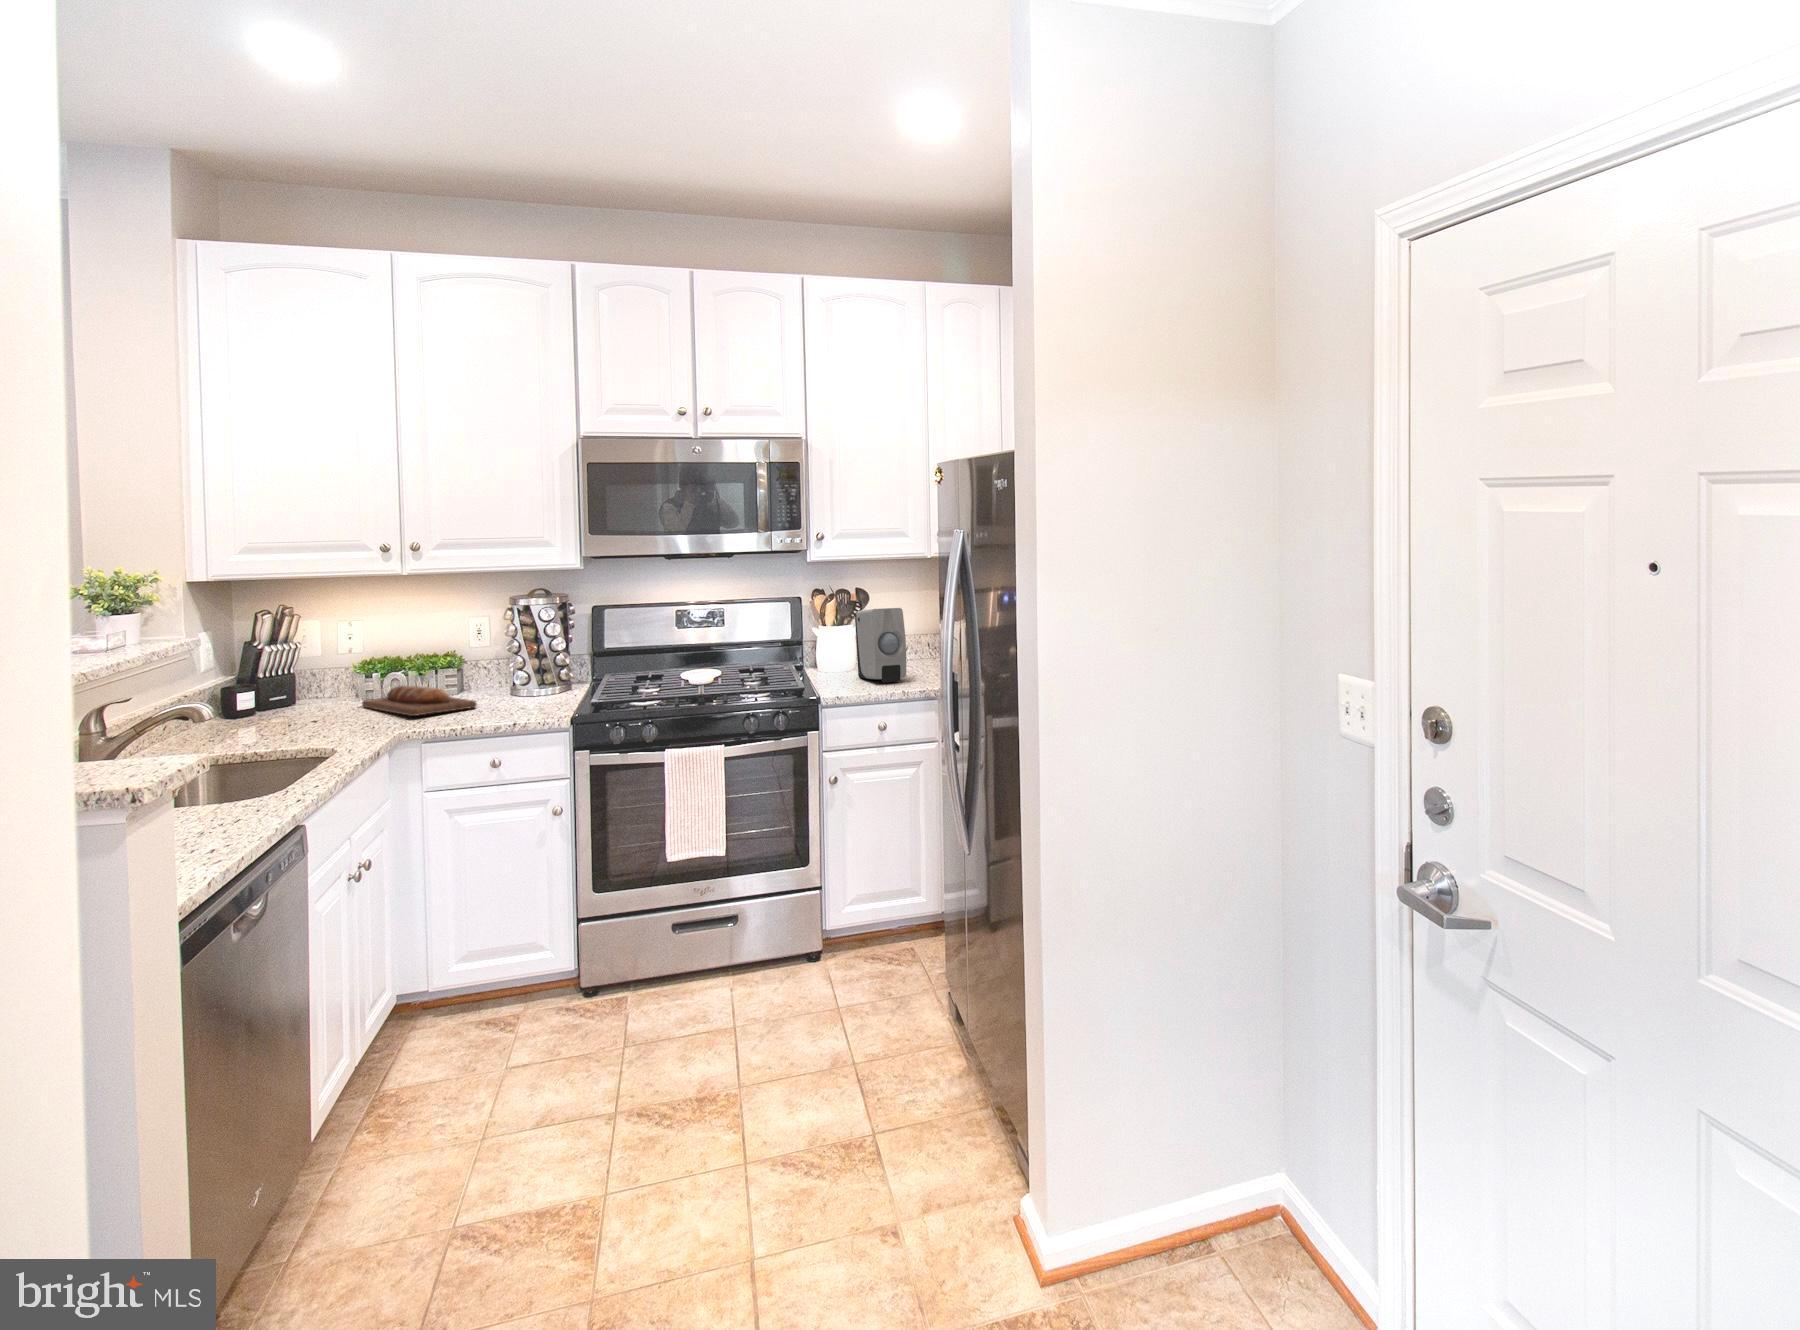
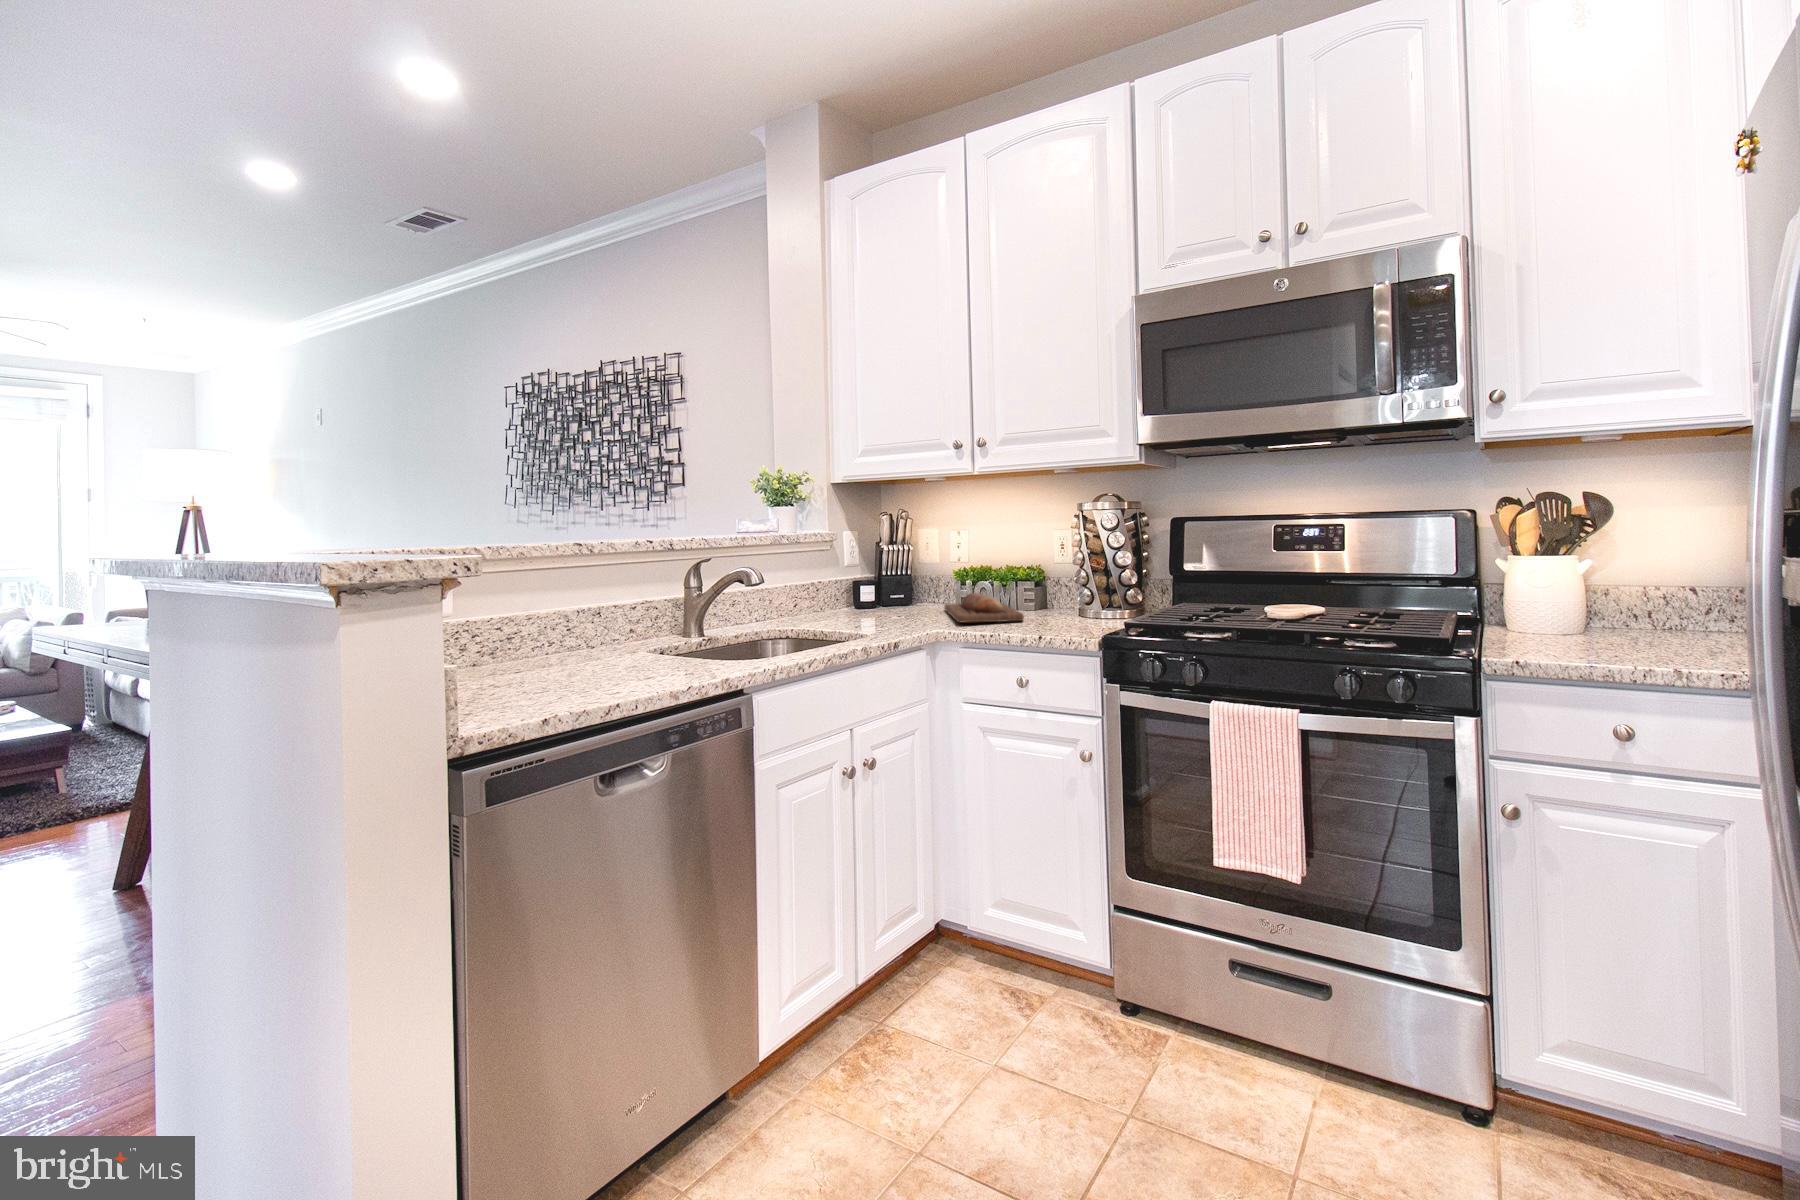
soap dispenser: present [855,608,906,683] -> none [1573,521,1696,653]

